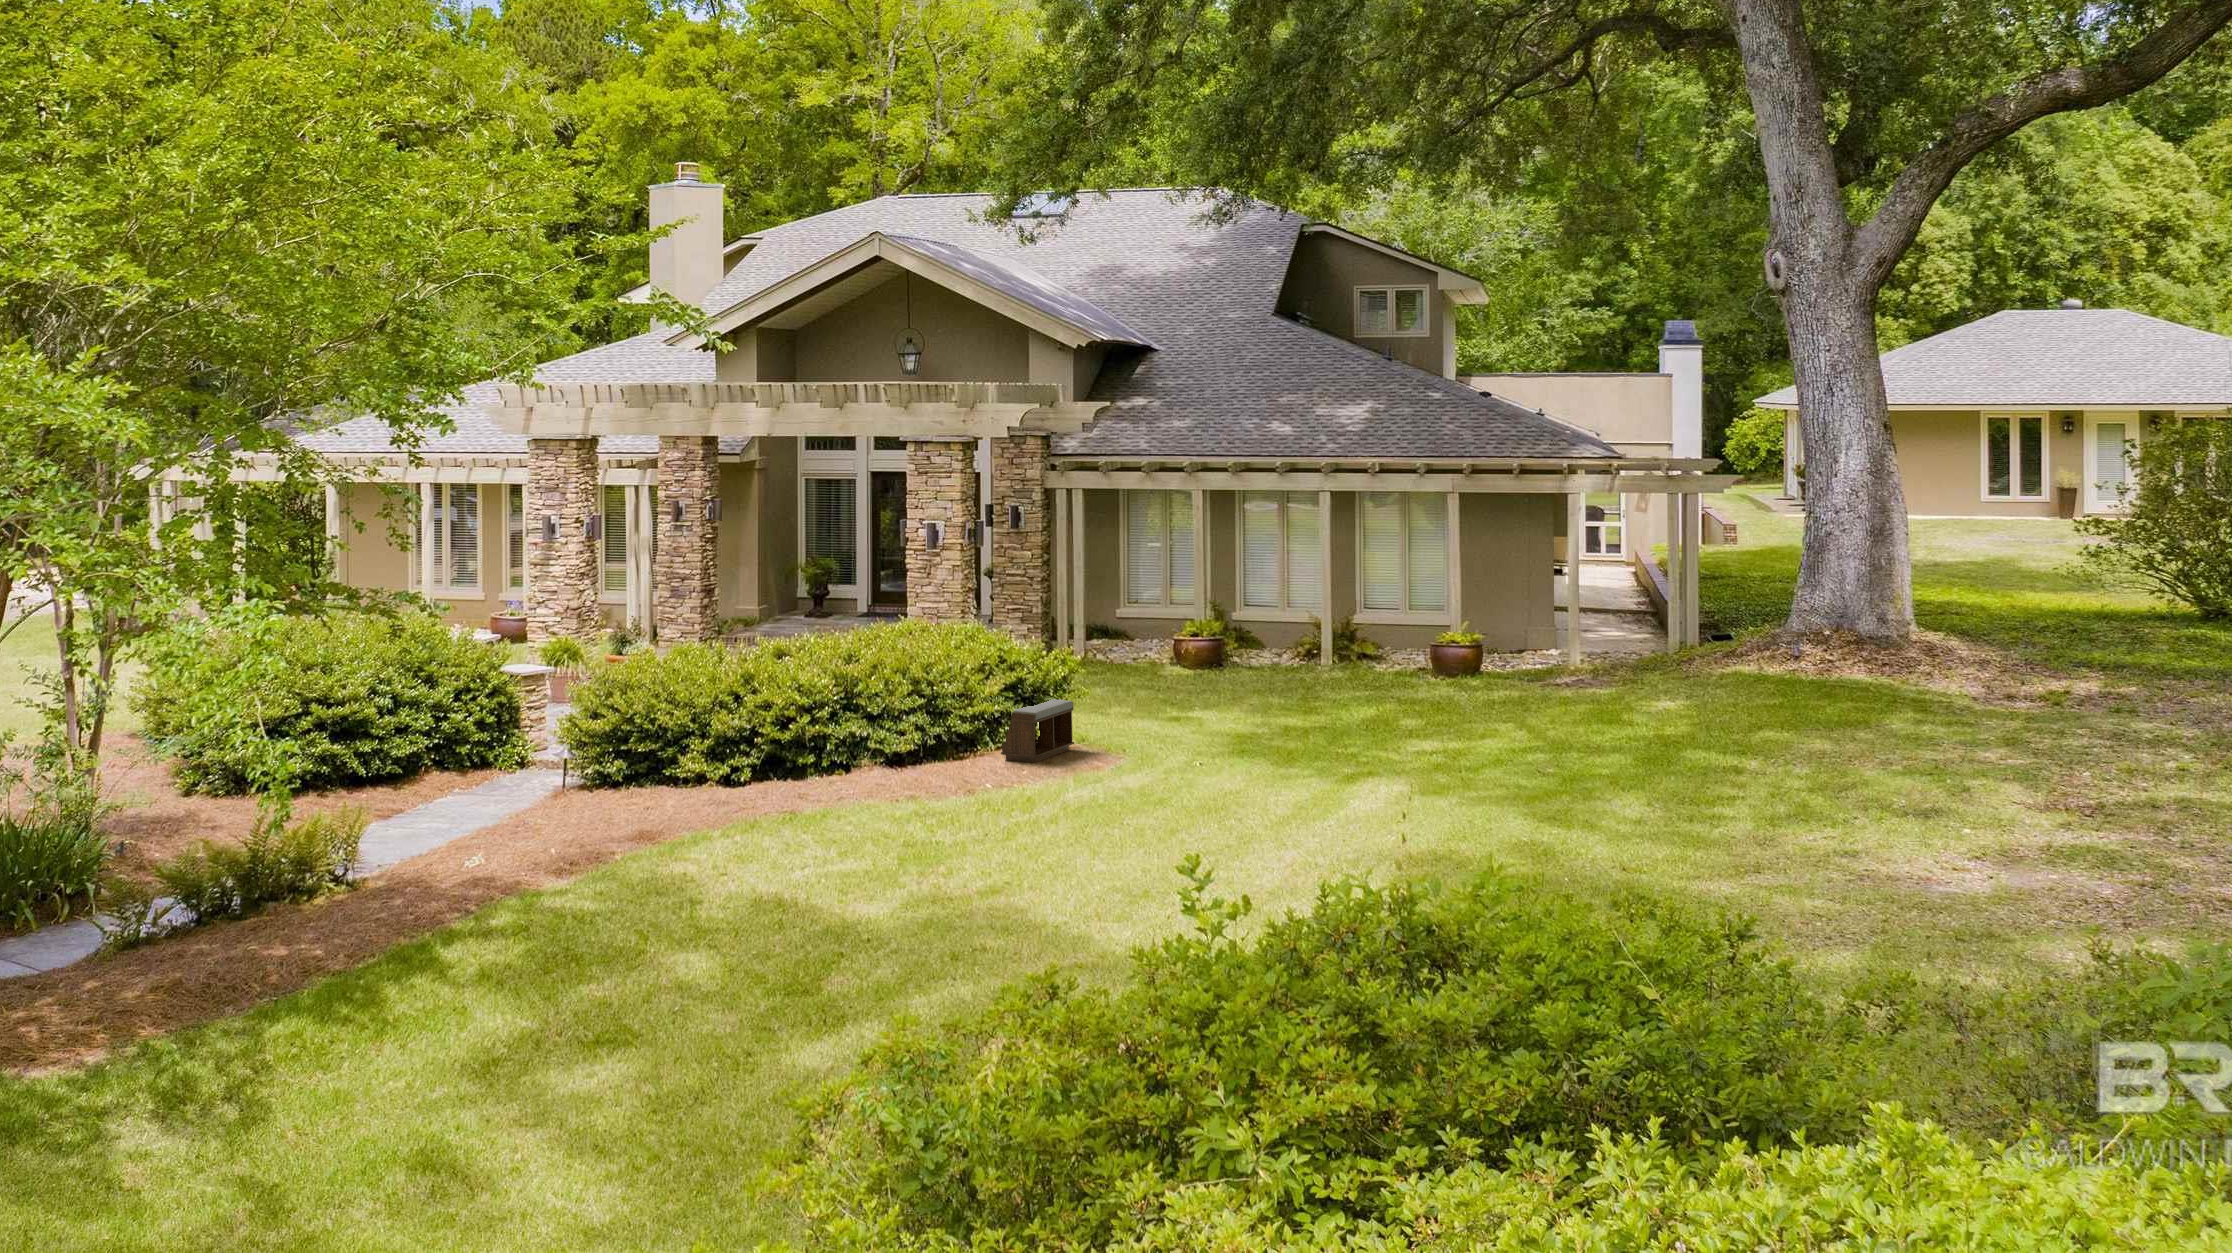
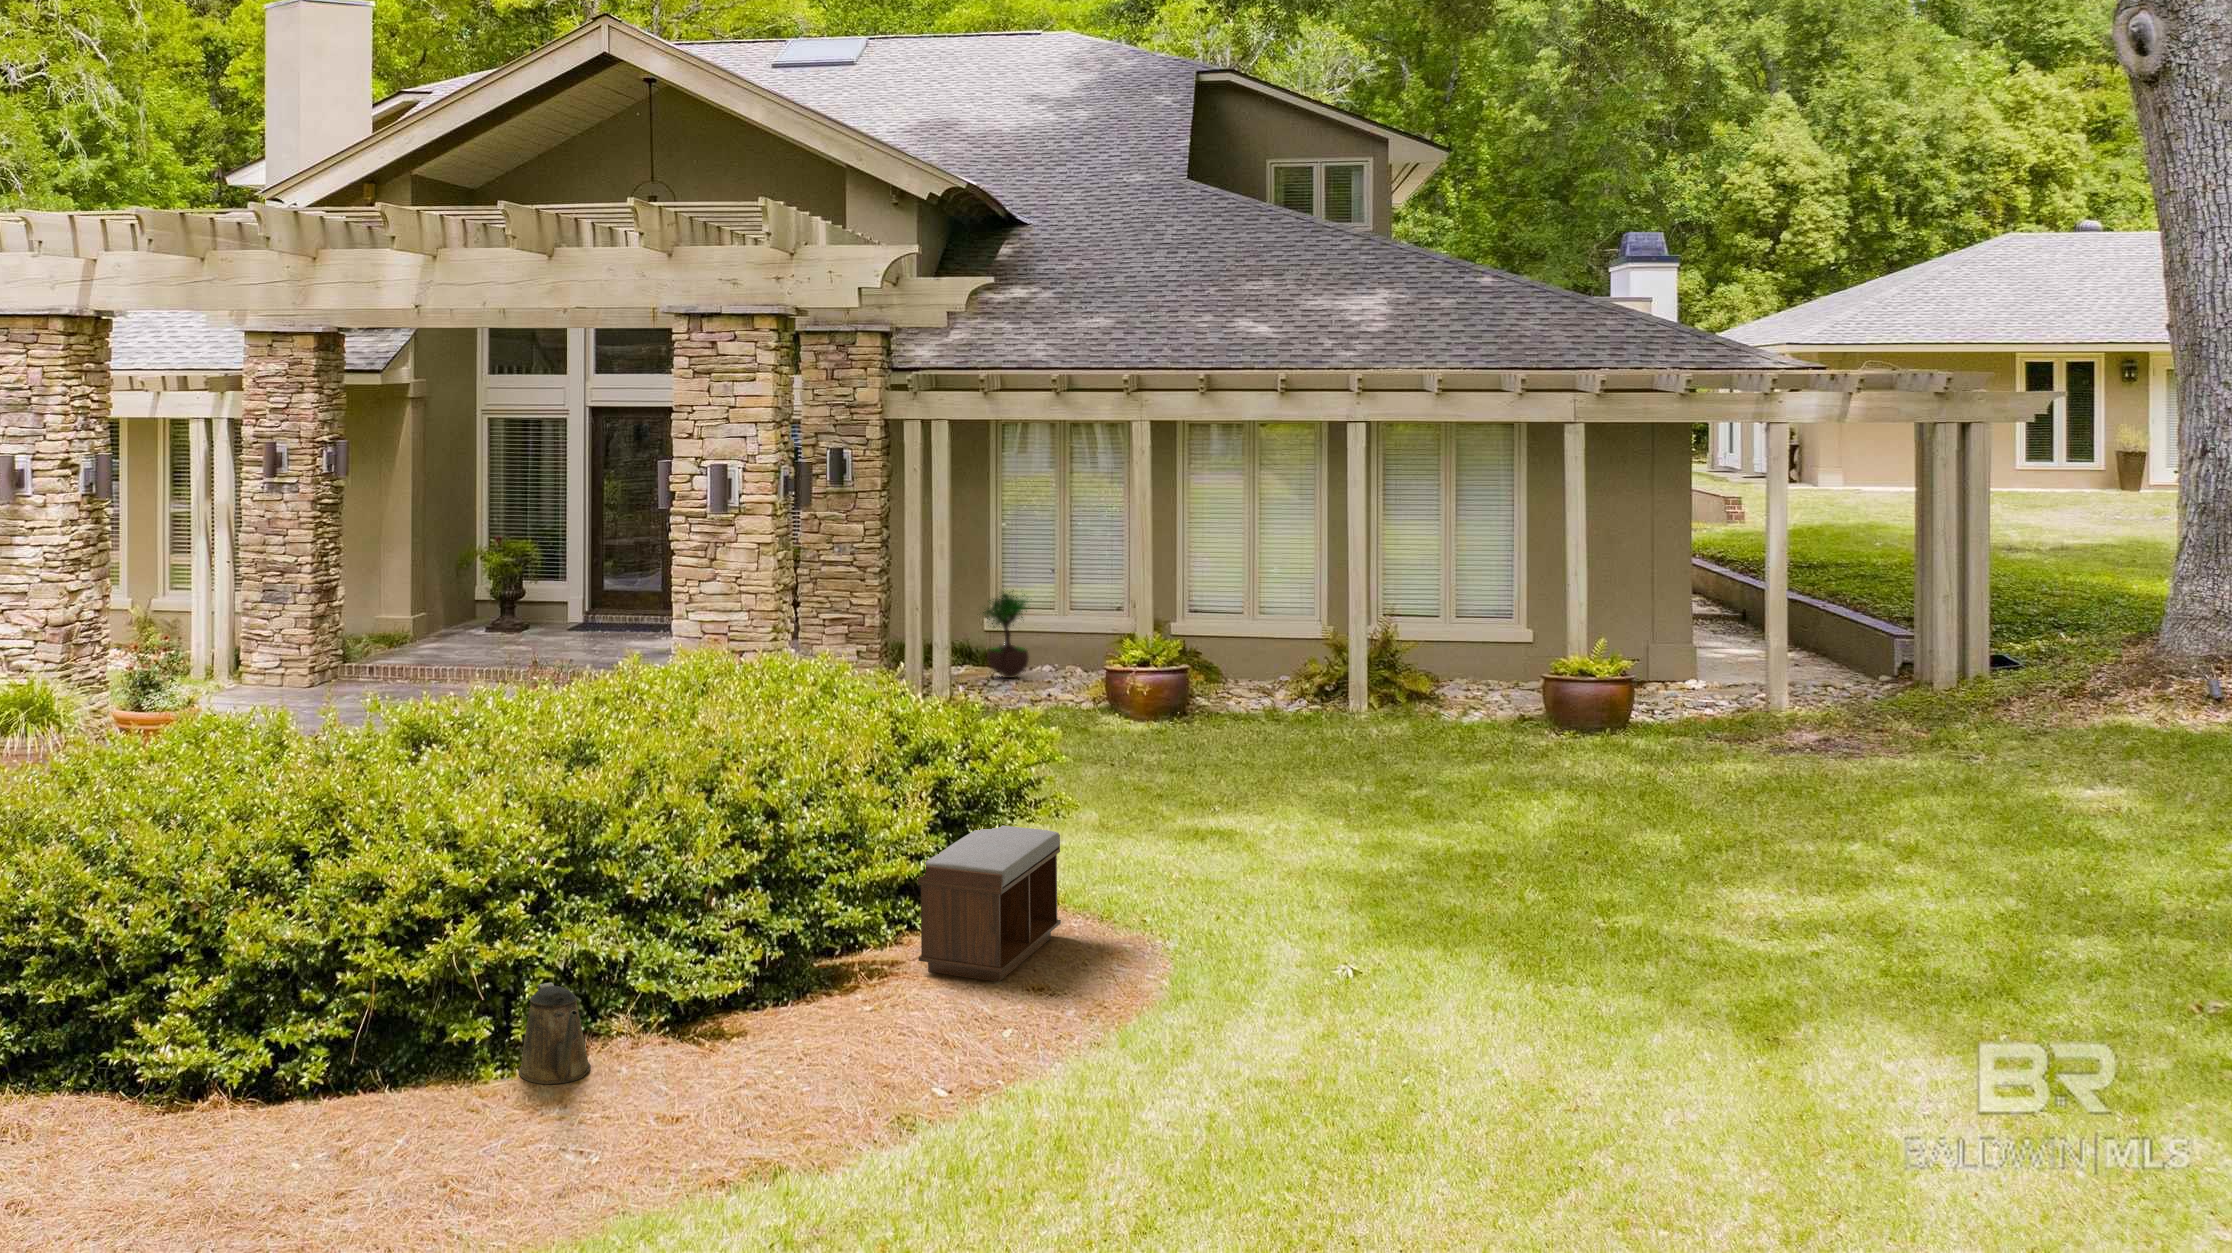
potted tree: none [1115,587,1150,647] -> present [983,590,1030,678]
watering can: none [822,744,850,779] -> present [519,982,591,1084]

